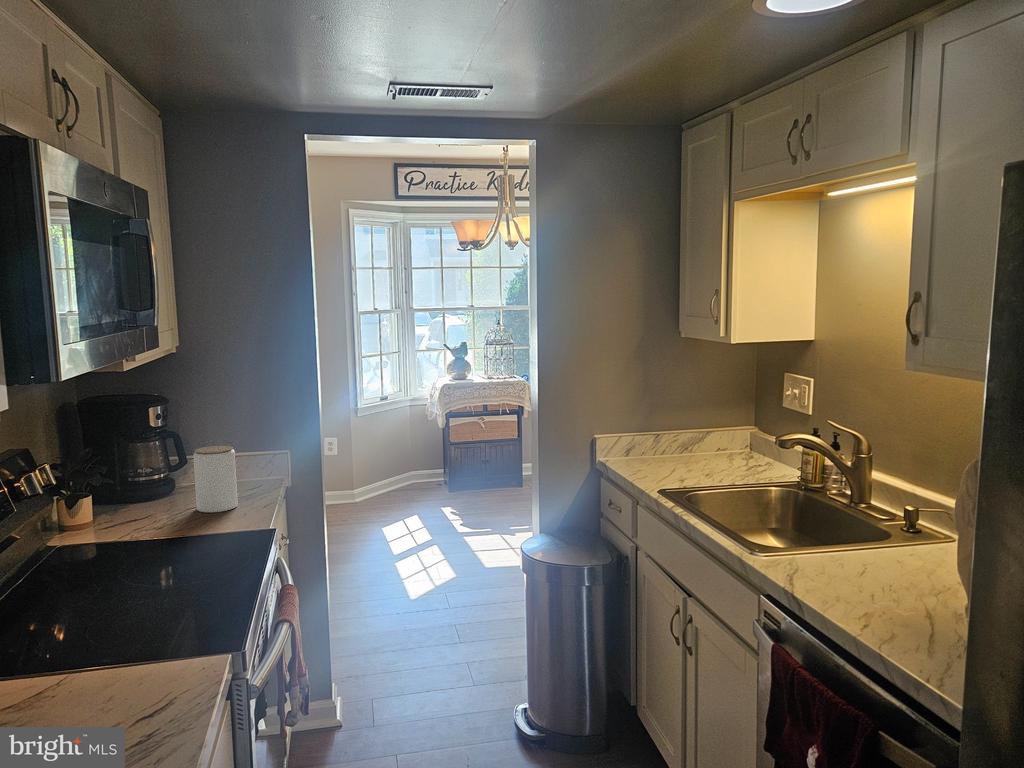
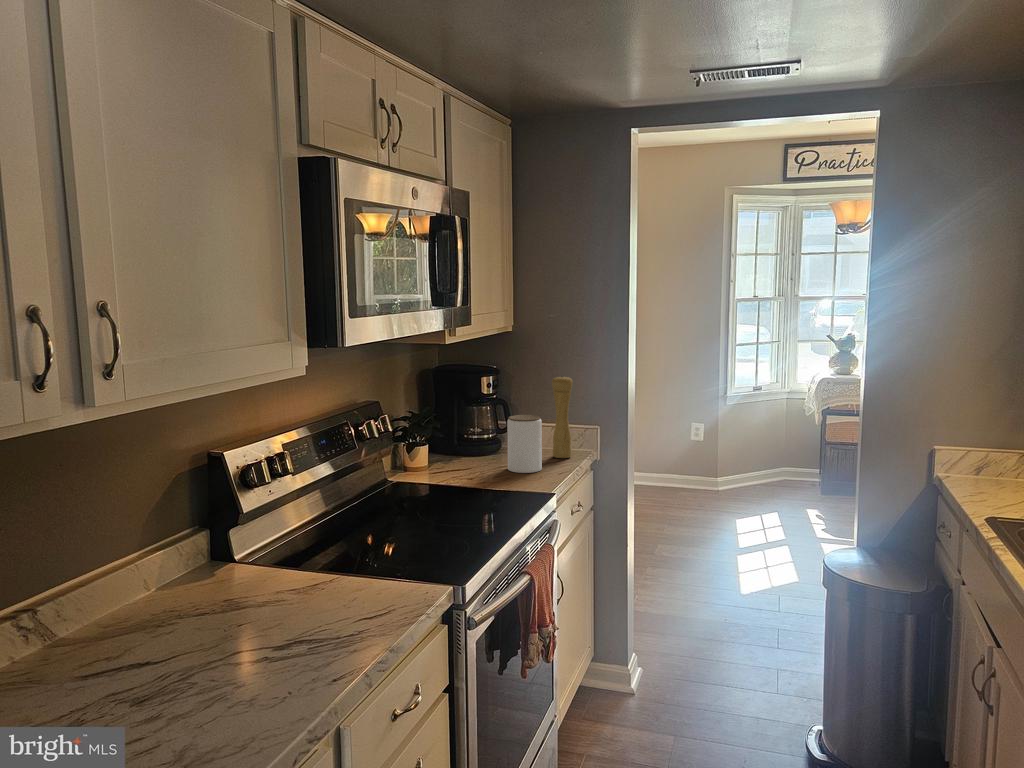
pepper mill: none [234,399,261,490] -> present [552,376,573,458]

